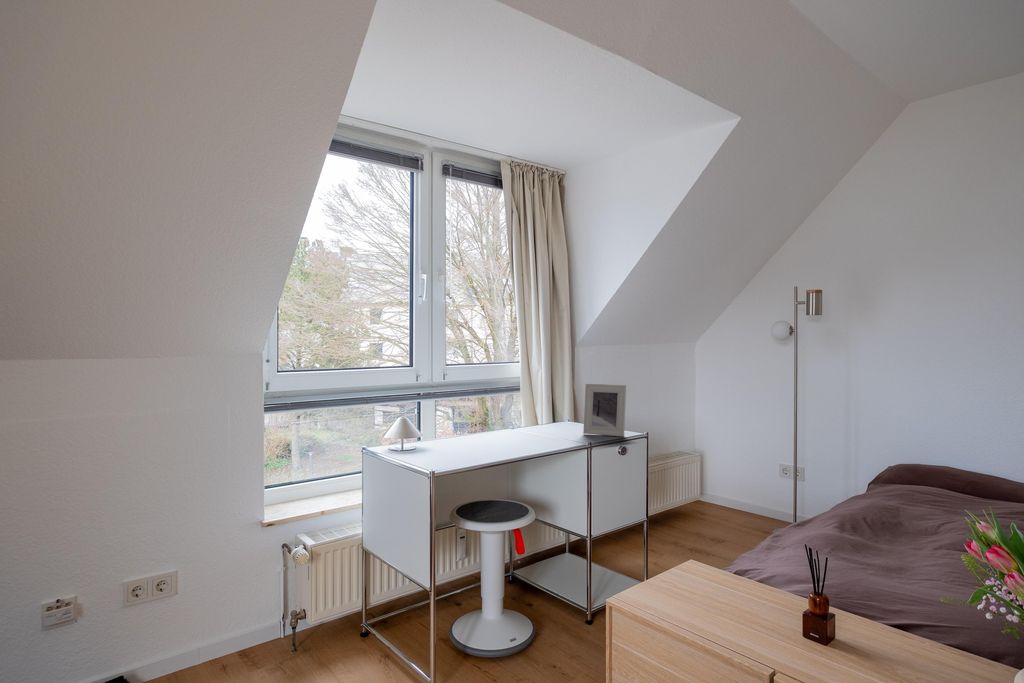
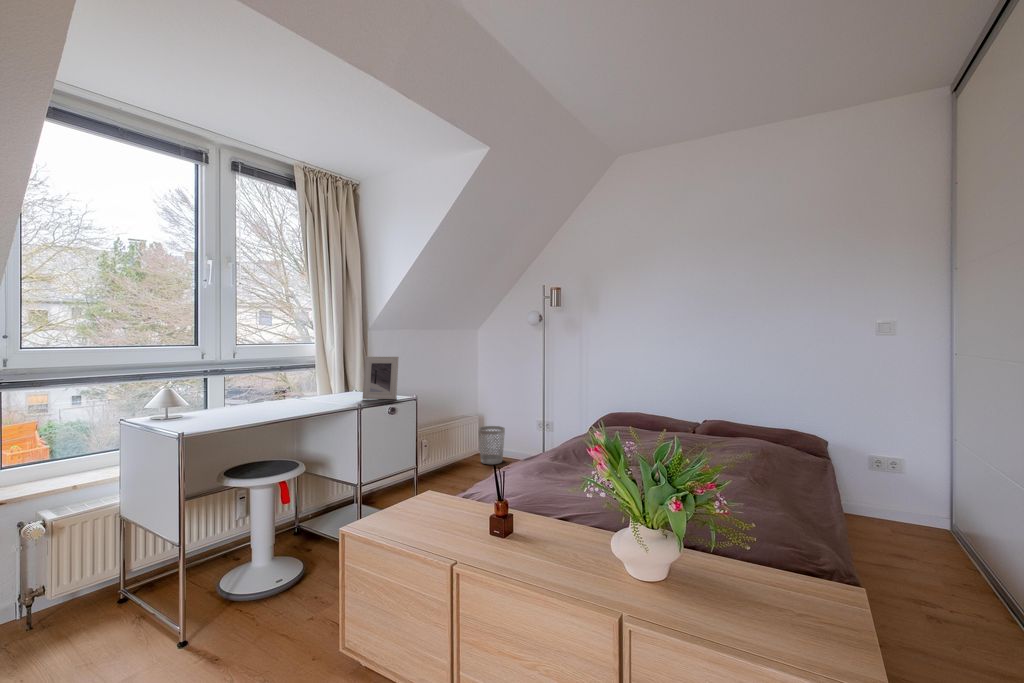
wastebasket: none [700,465,737,516] -> present [478,426,505,464]

